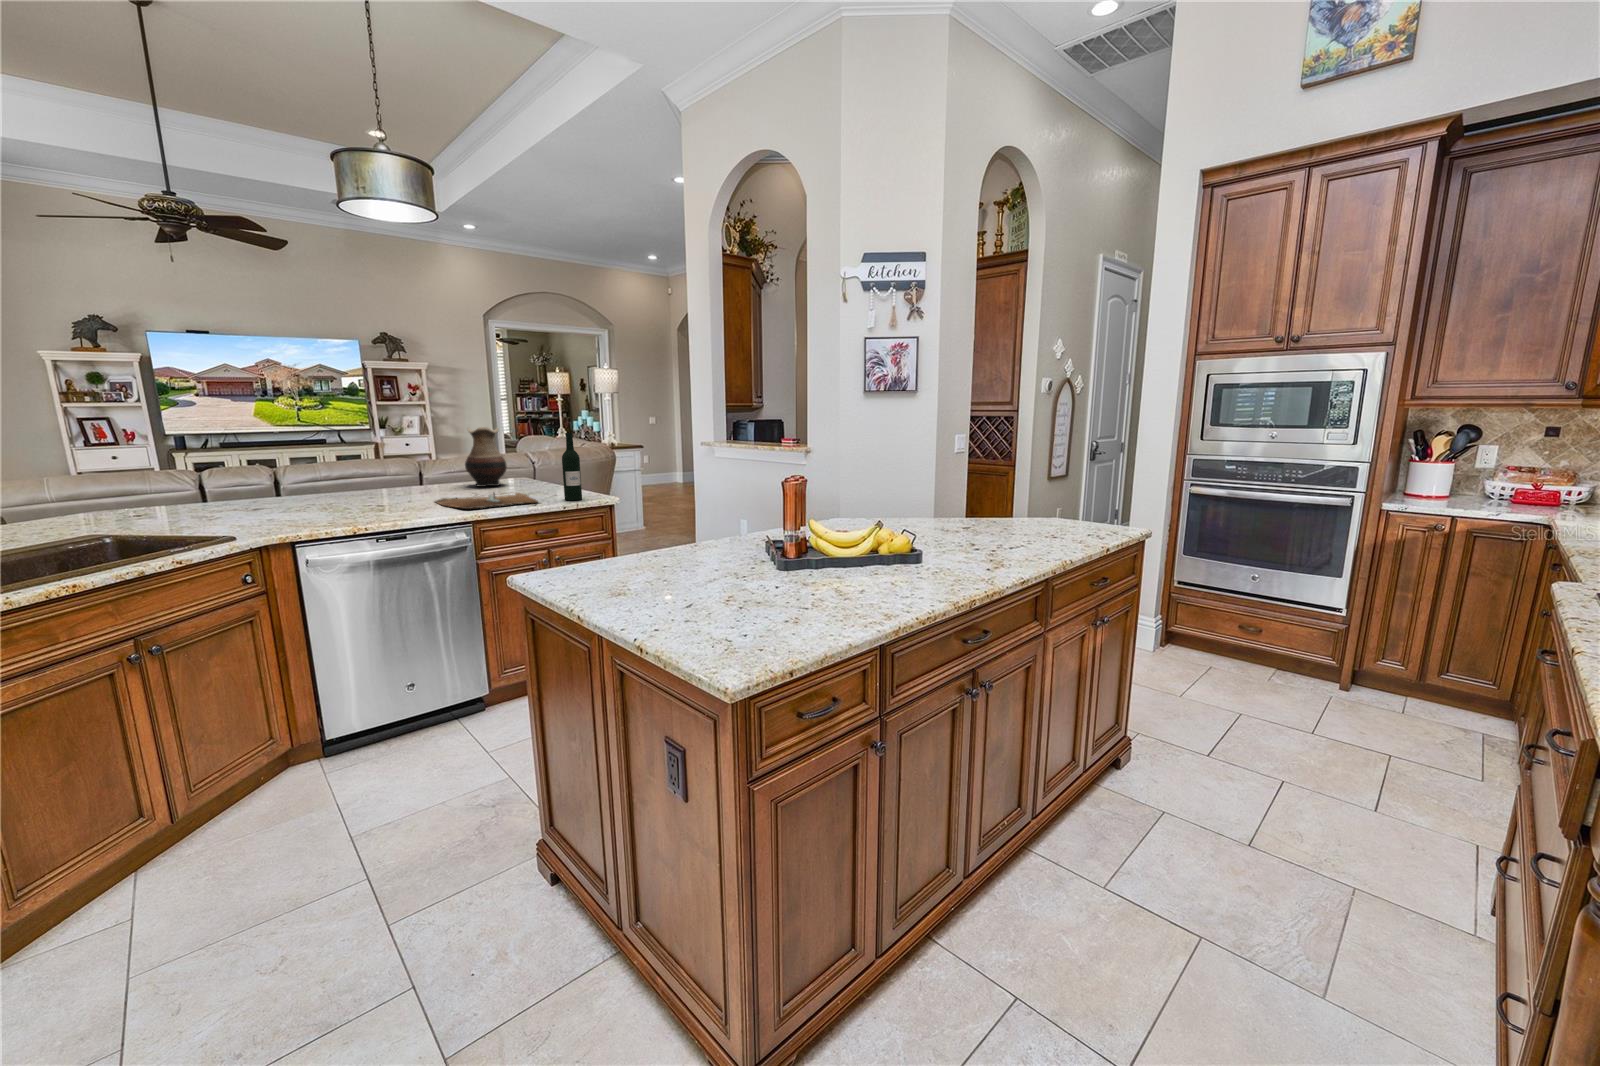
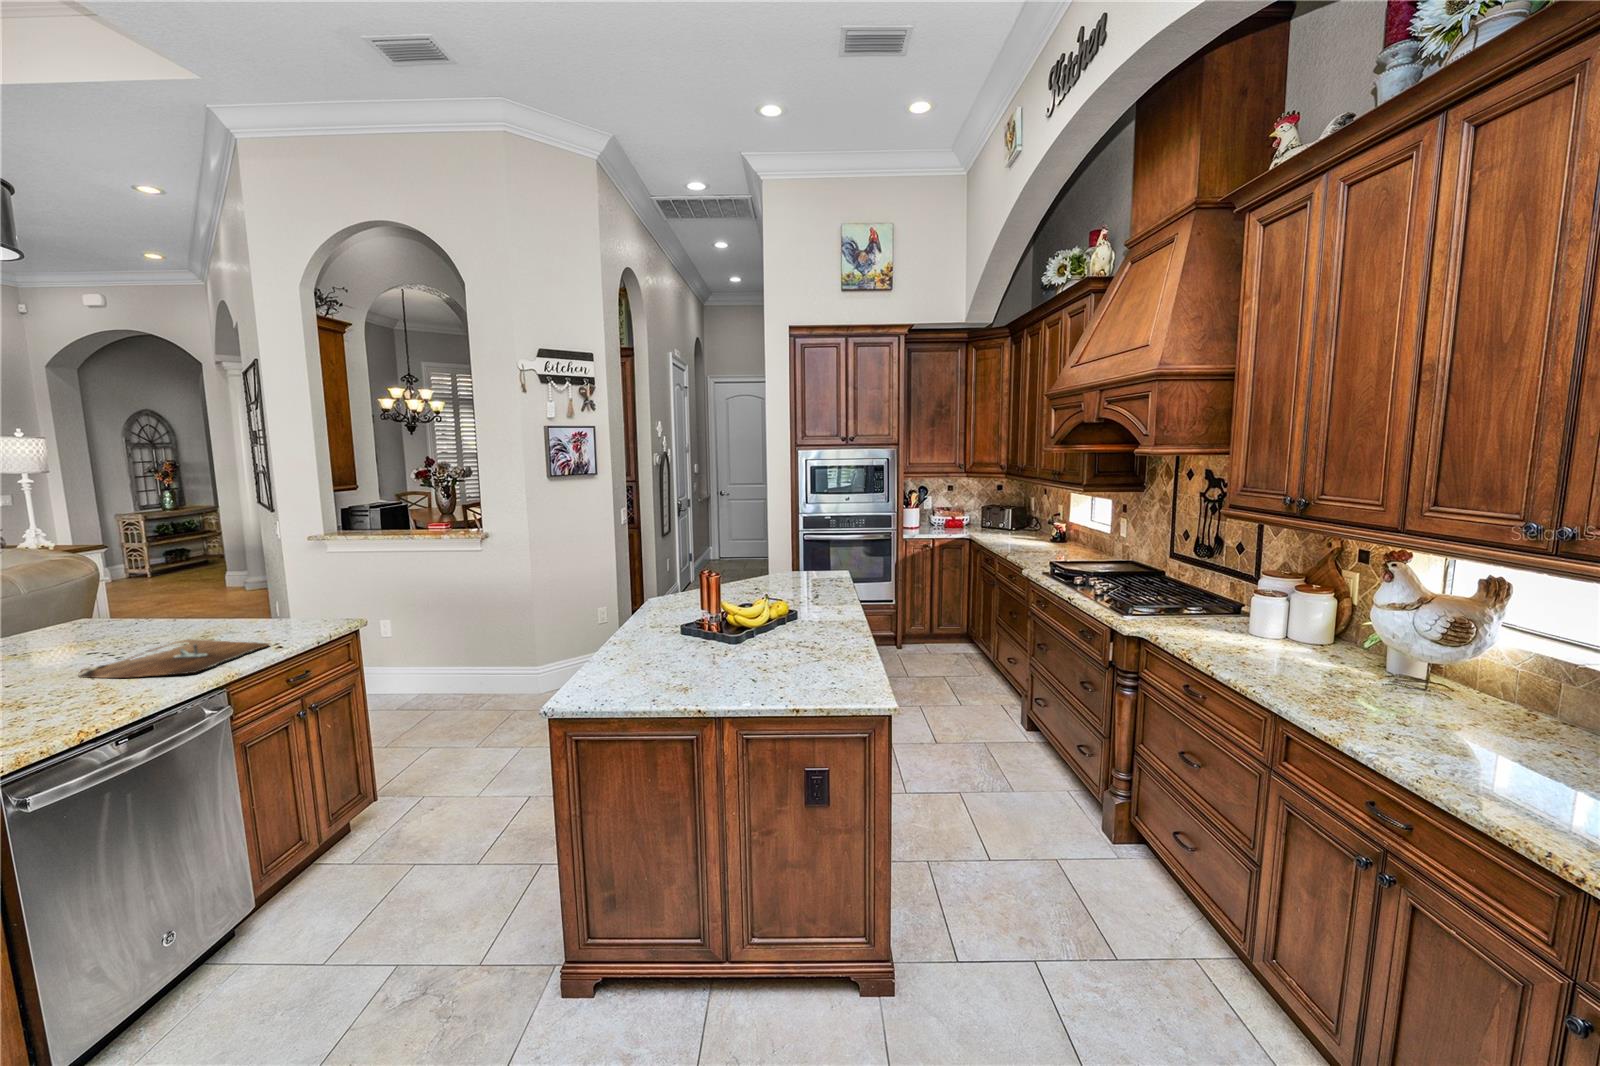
vase: present [465,427,506,487] -> none [44,557,124,645]
wine bottle: present [562,433,582,500] -> none [287,554,317,635]

